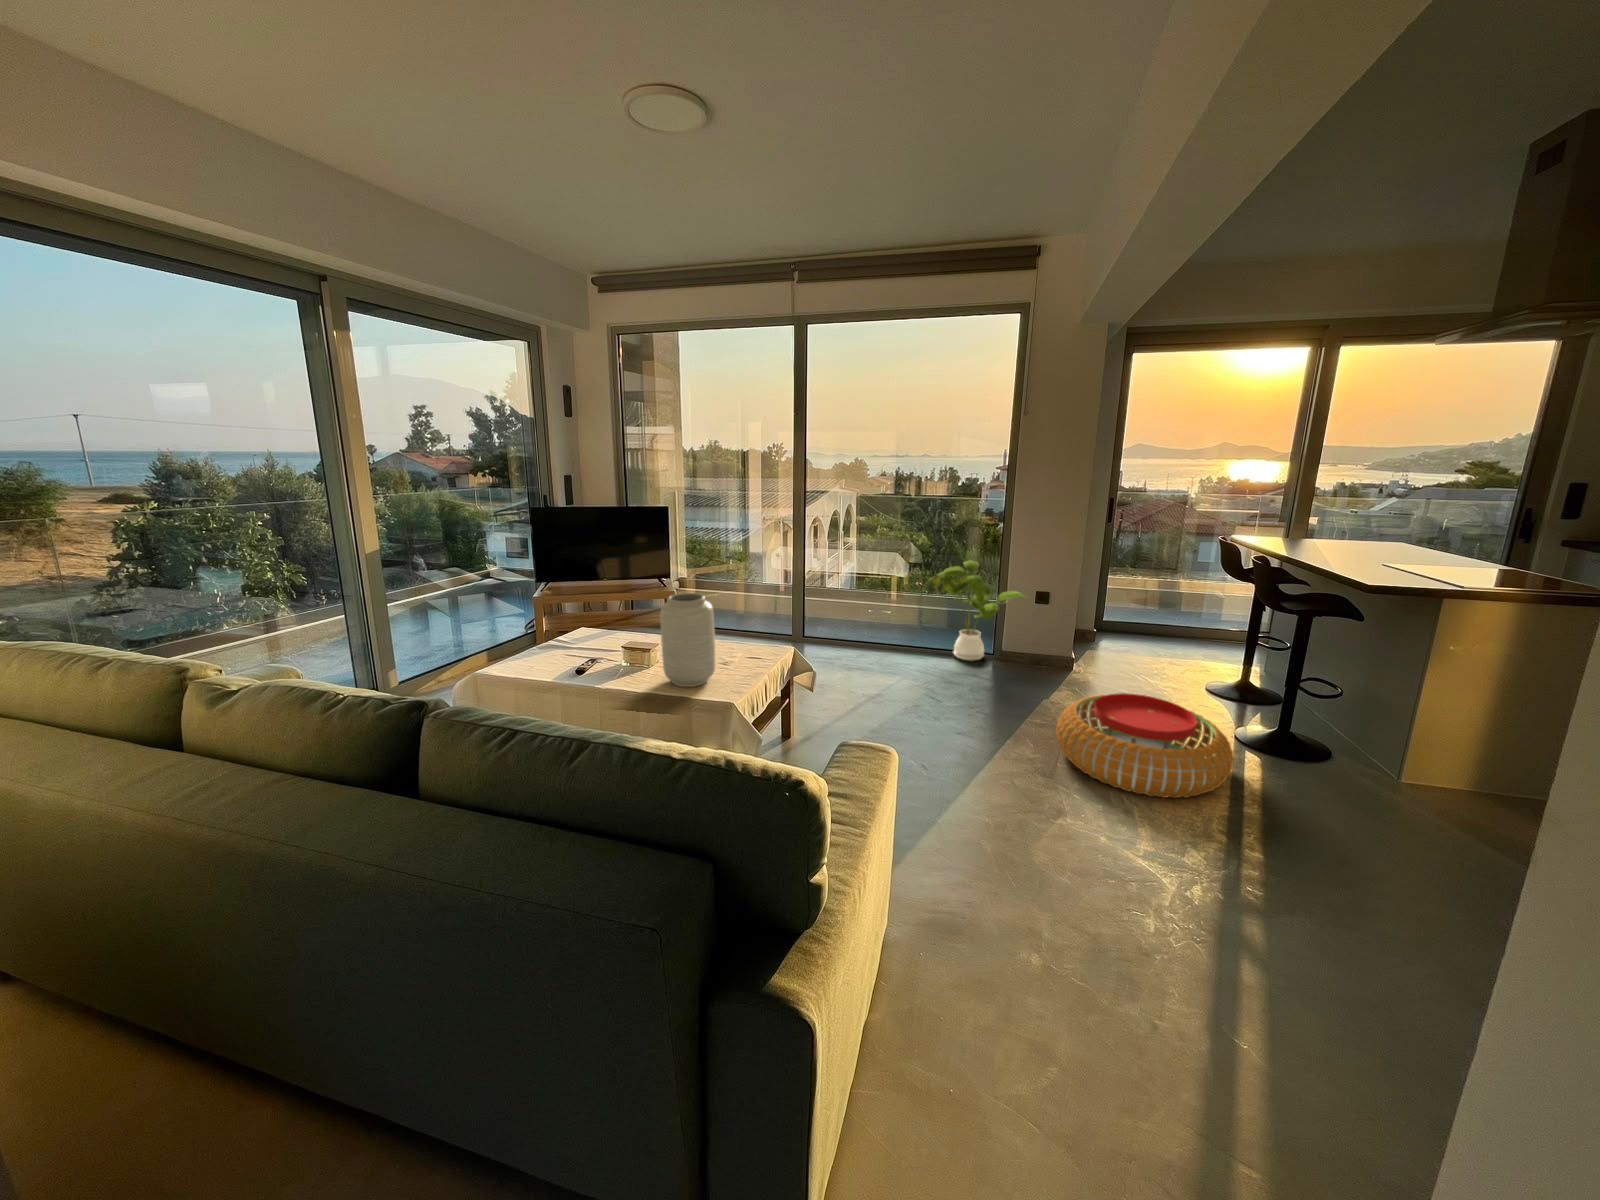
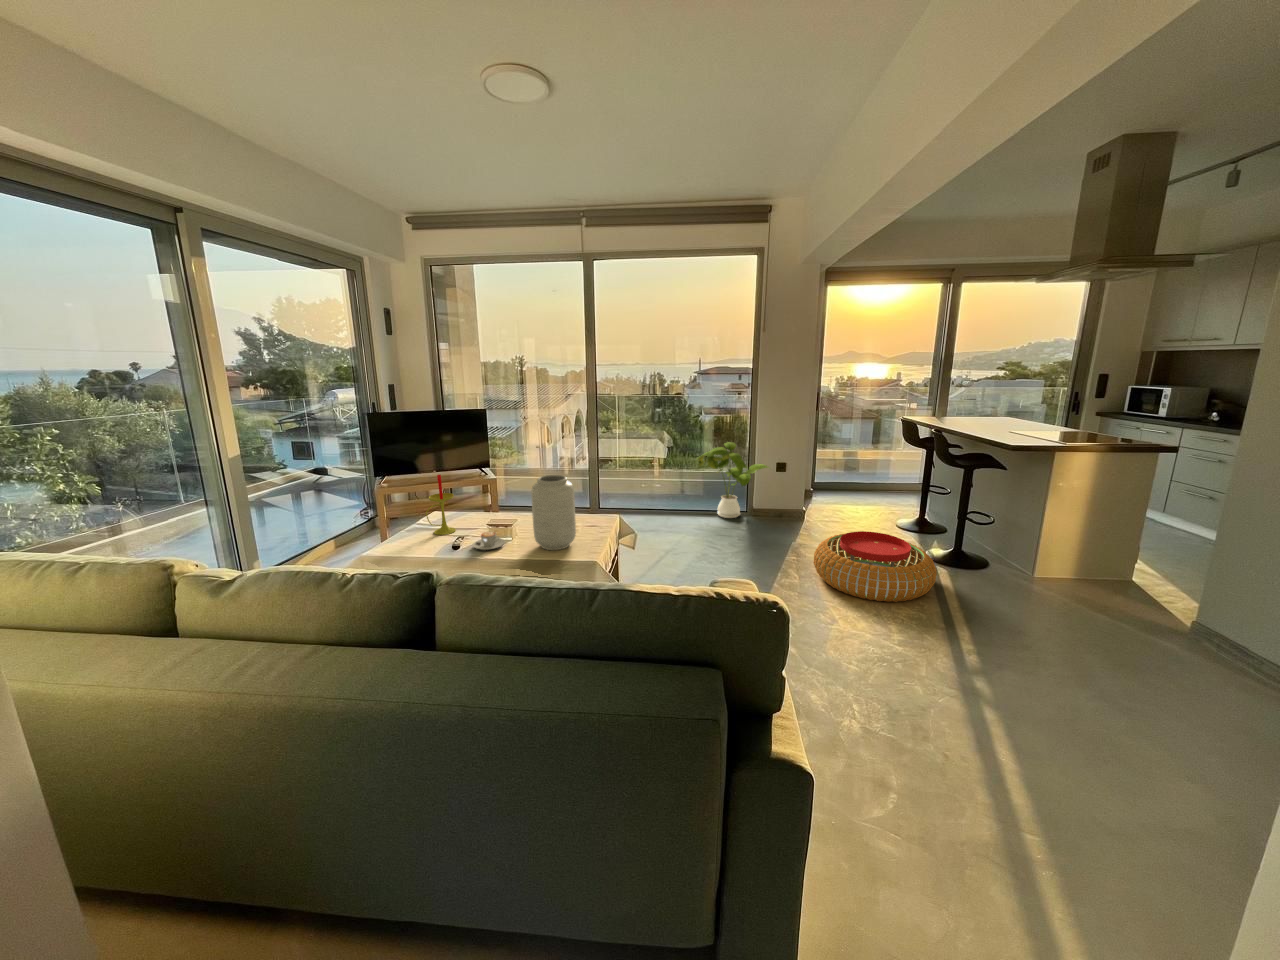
candle: none [551,583,589,657] -> present [426,475,456,535]
coffee cup: none [594,658,633,679] -> present [473,532,505,550]

